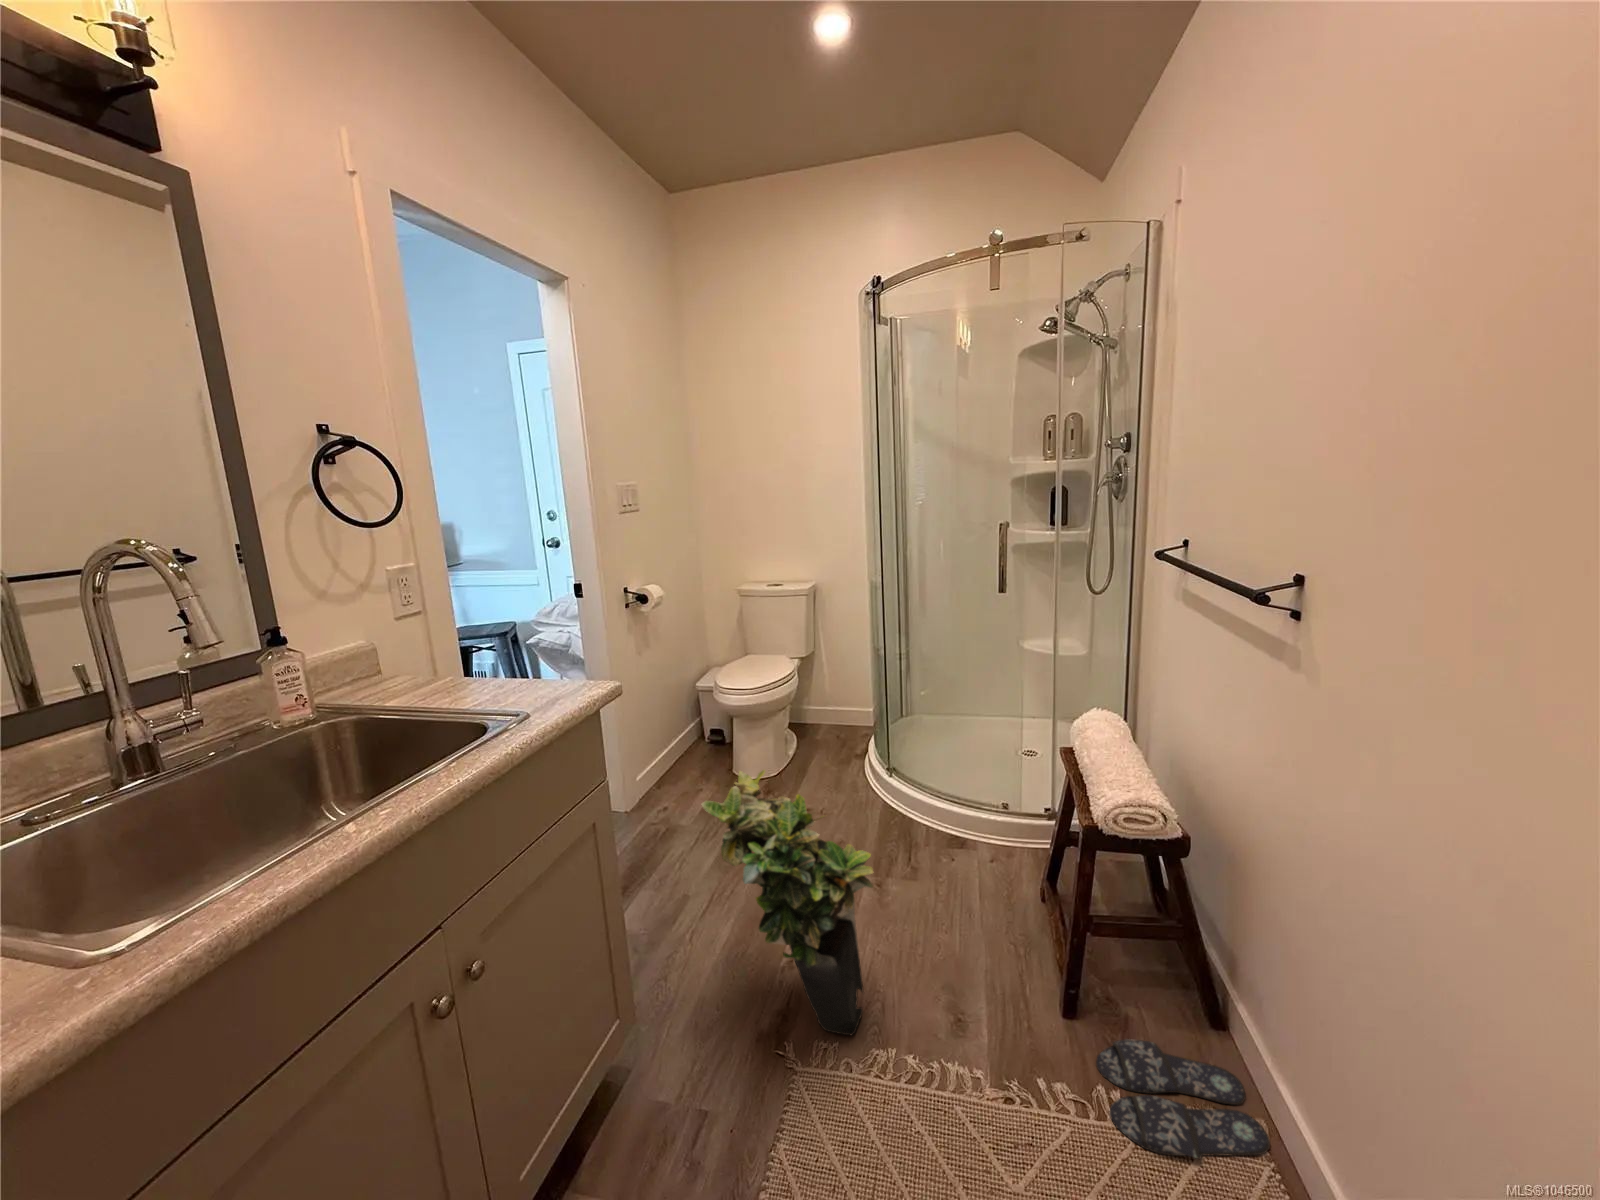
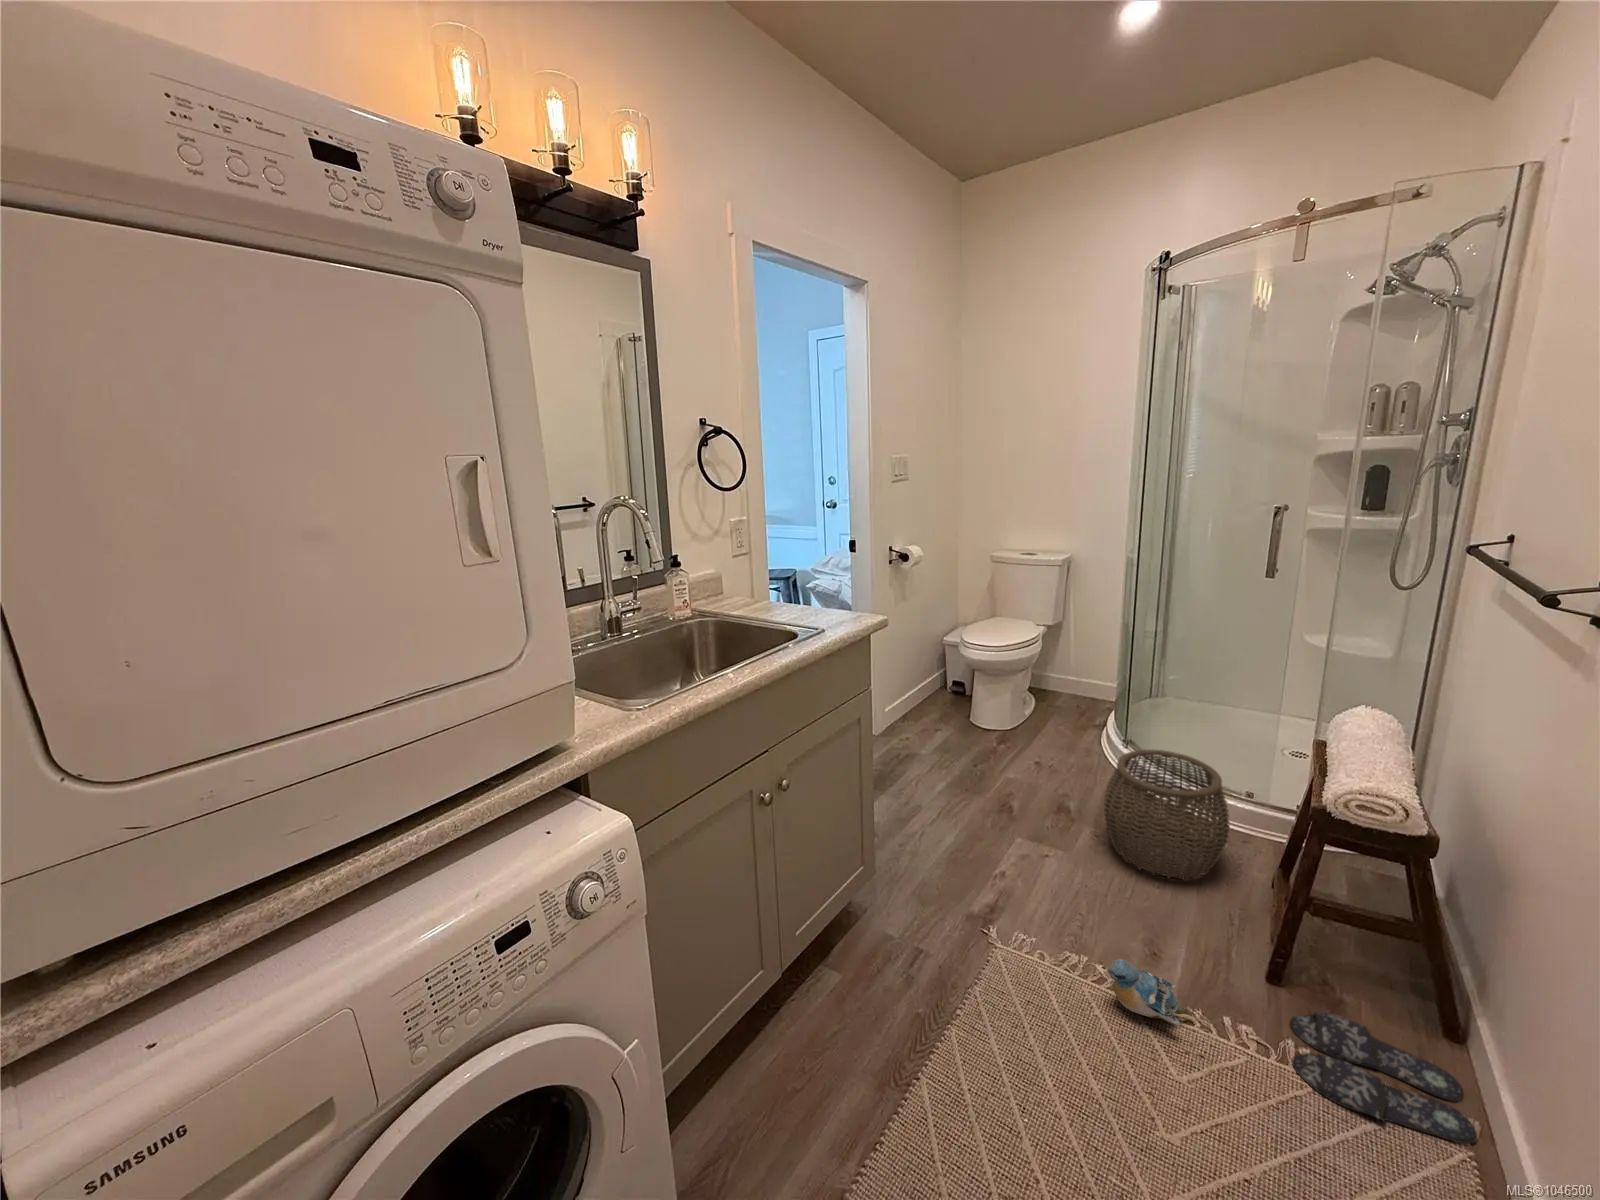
potted plant: present [702,770,874,1035] -> none [940,702,1083,934]
woven basket: none [884,780,1003,921] -> present [1104,750,1229,880]
plush toy: none [924,1054,1009,1118] -> present [1107,959,1188,1026]

